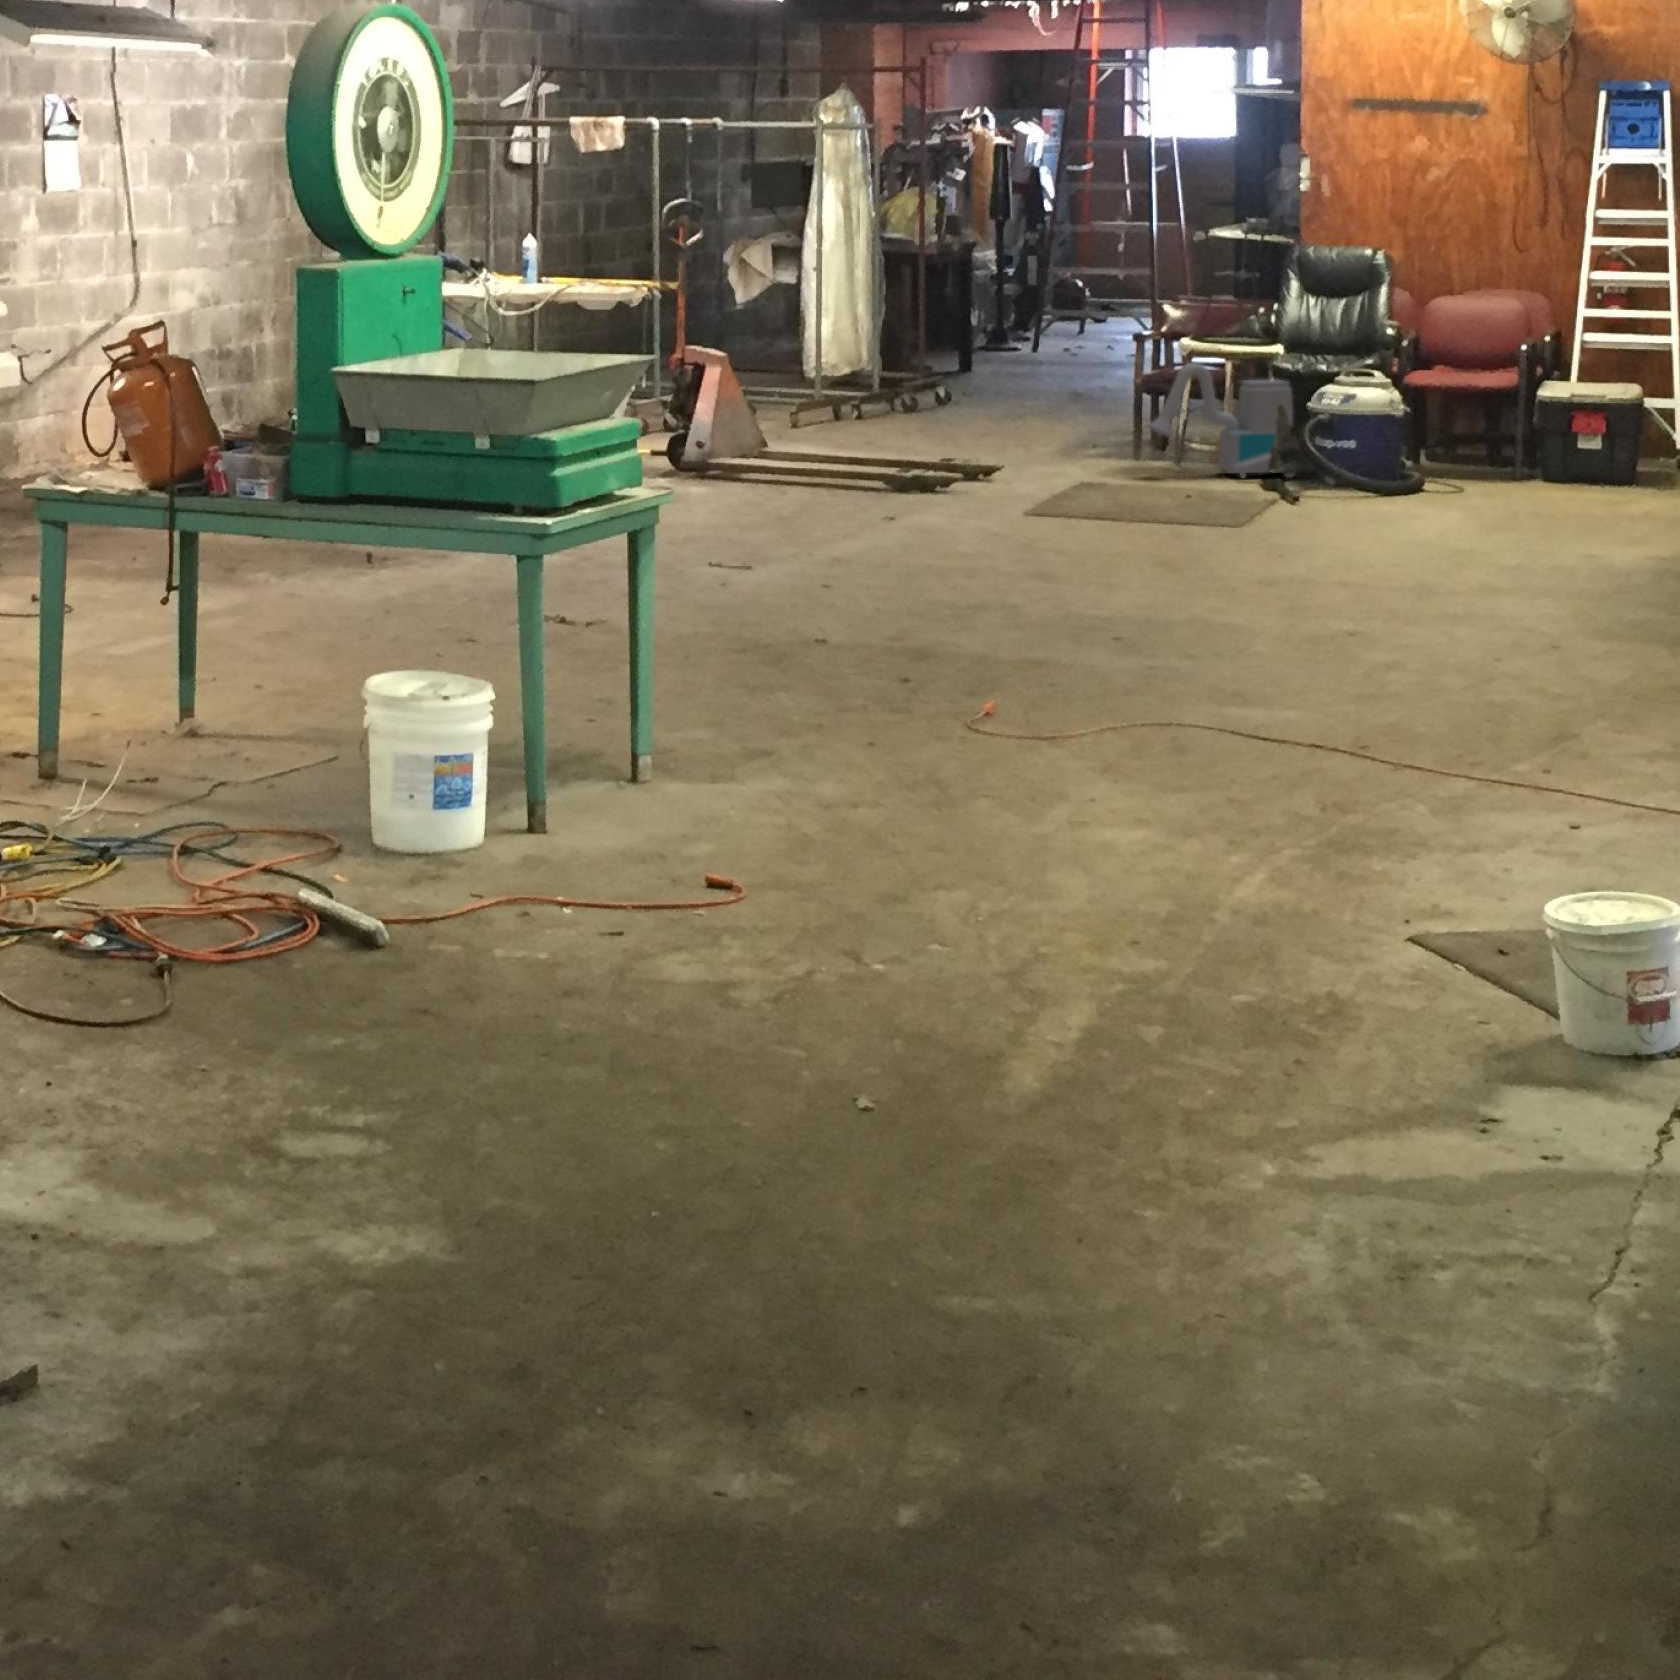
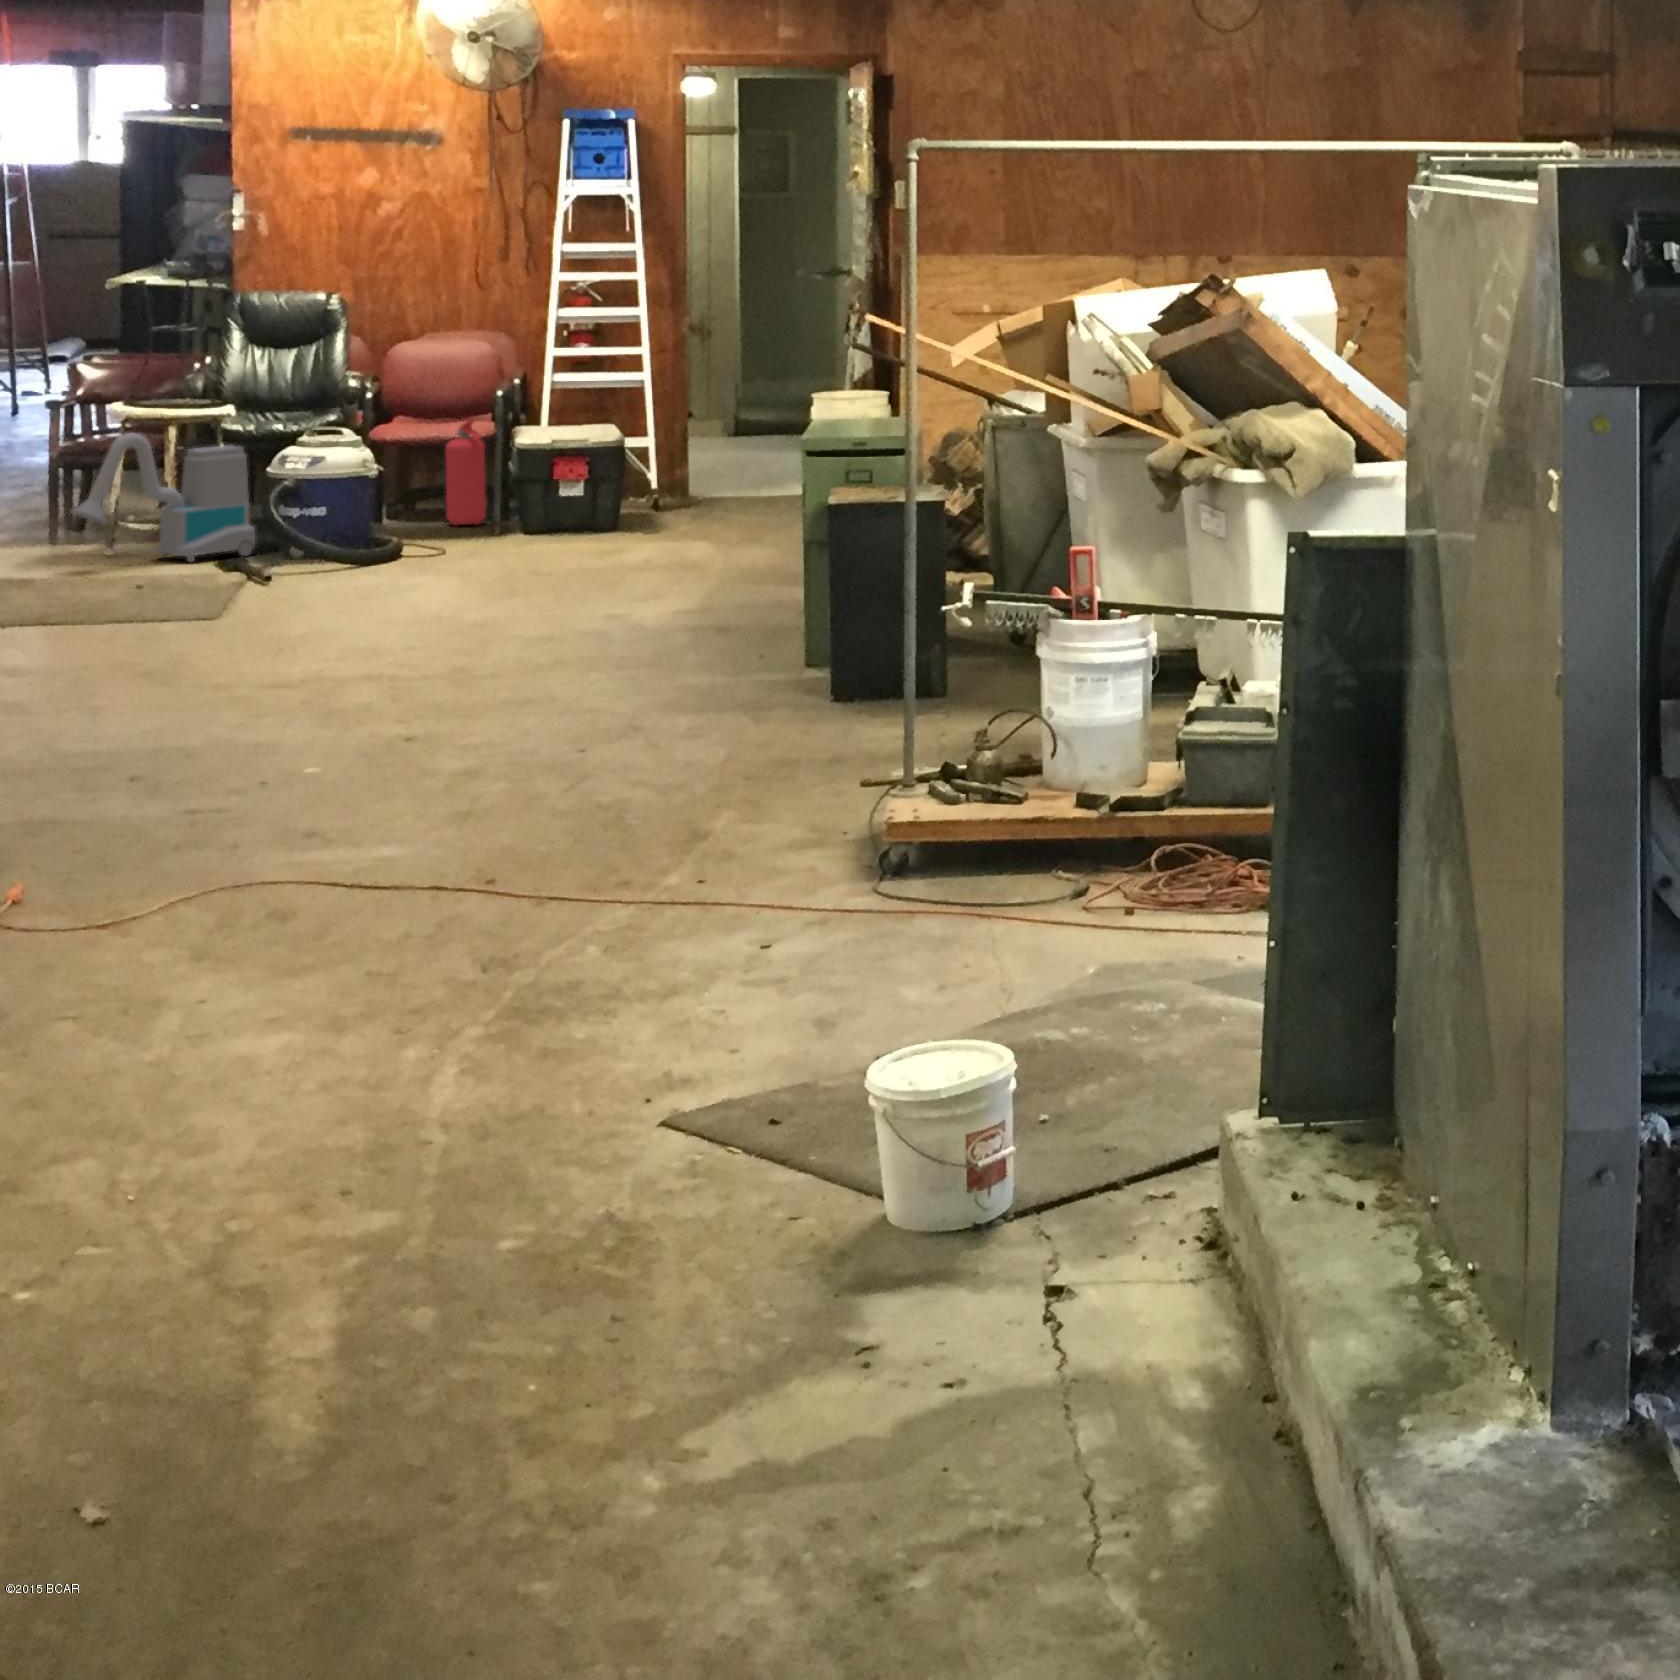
fire extinguisher: none [1475,370,1512,470] -> present [445,419,486,525]

